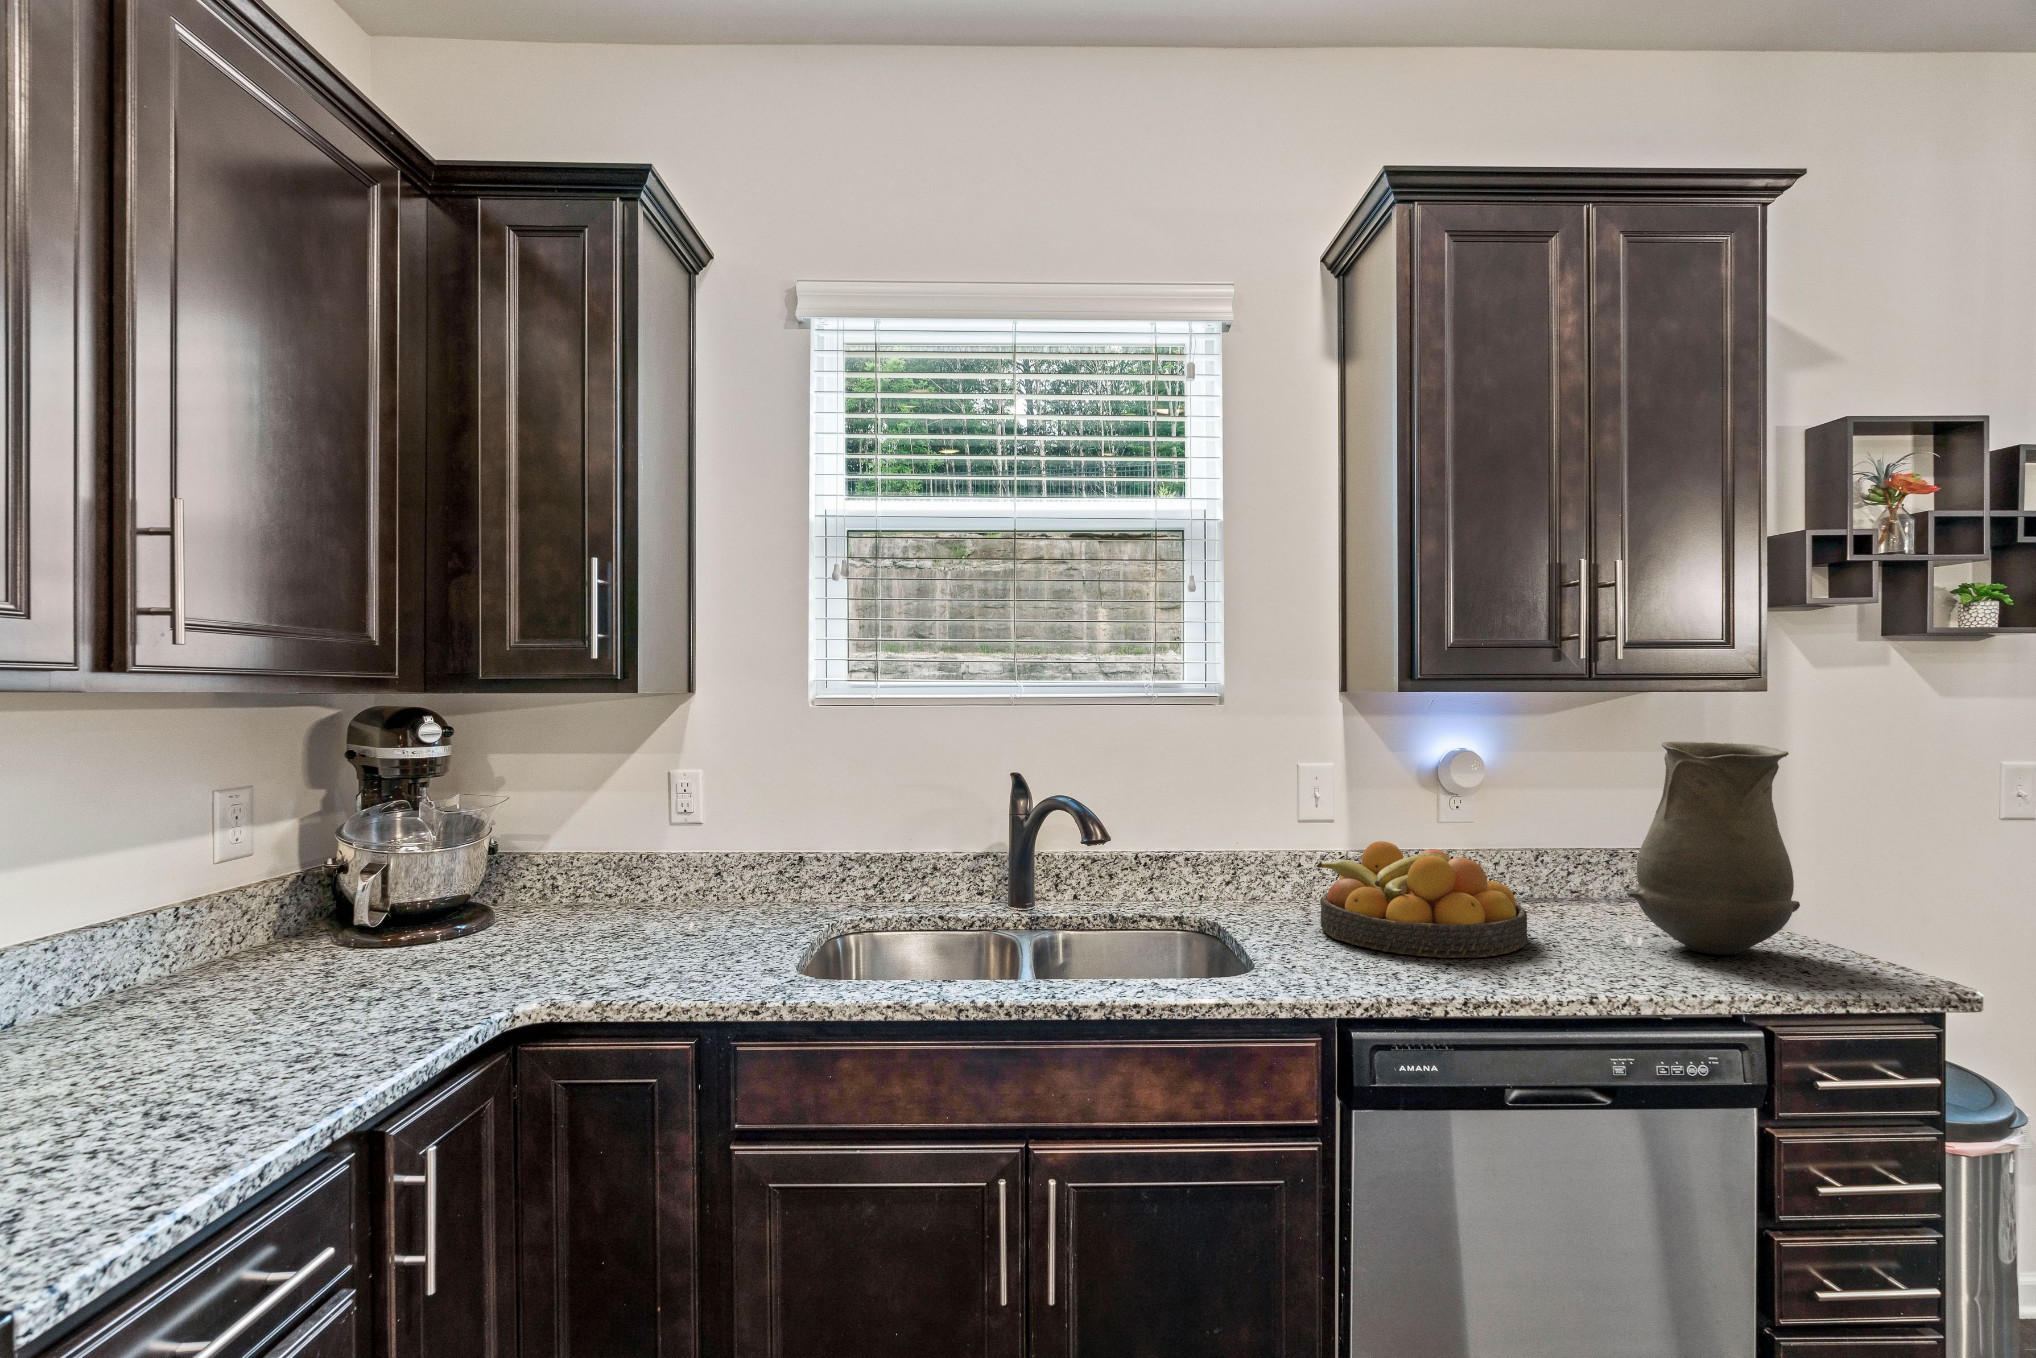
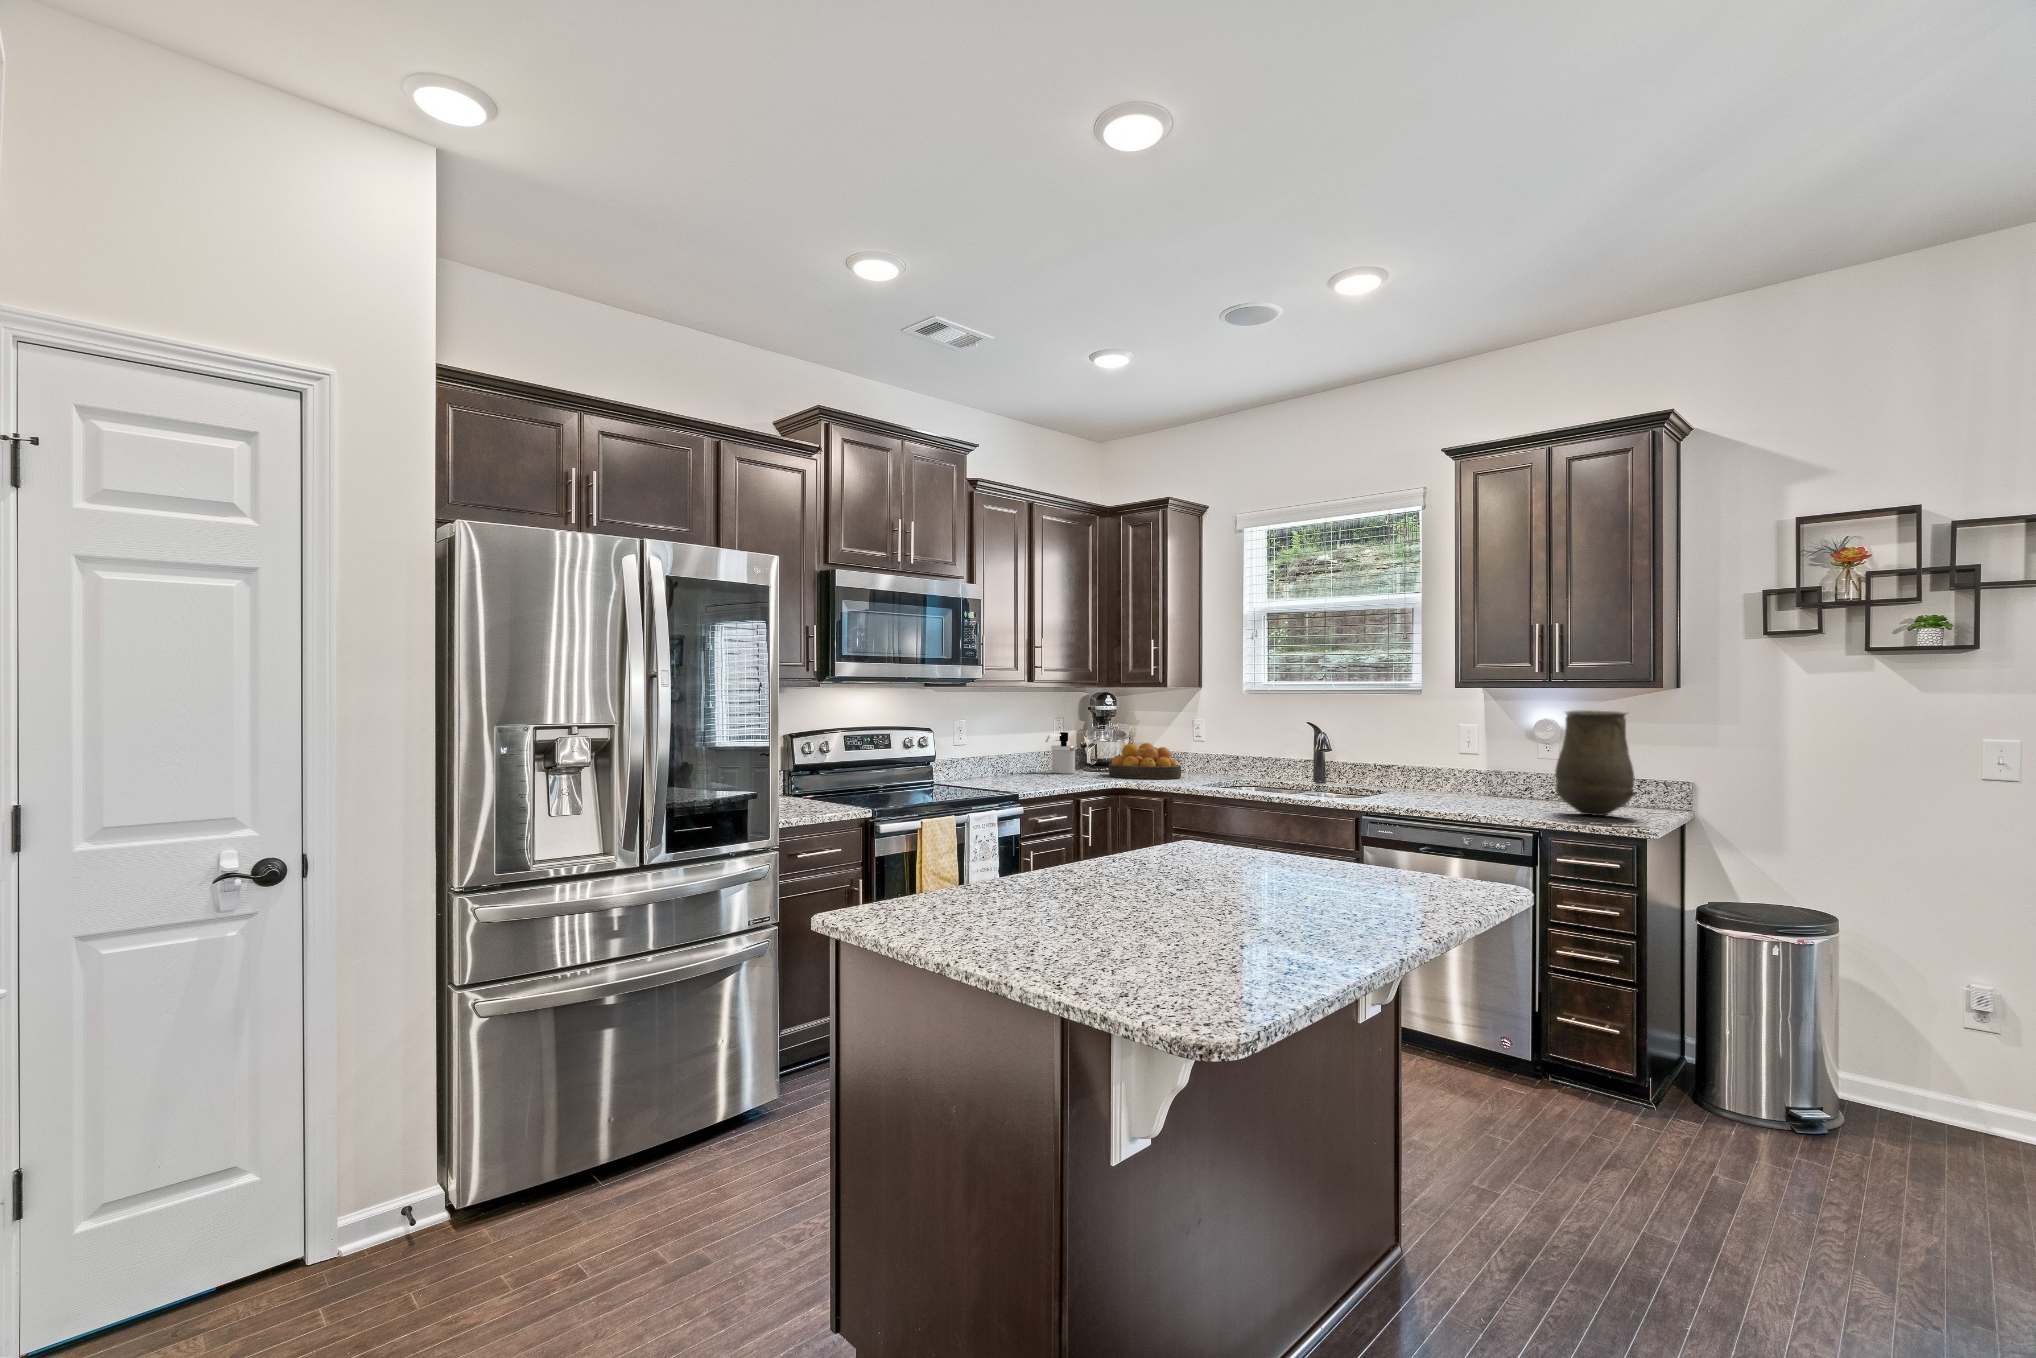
fruit bowl: present [1317,841,1527,958] -> present [1109,743,1182,779]
soap dispenser: none [243,845,348,987] -> present [1046,732,1076,774]

